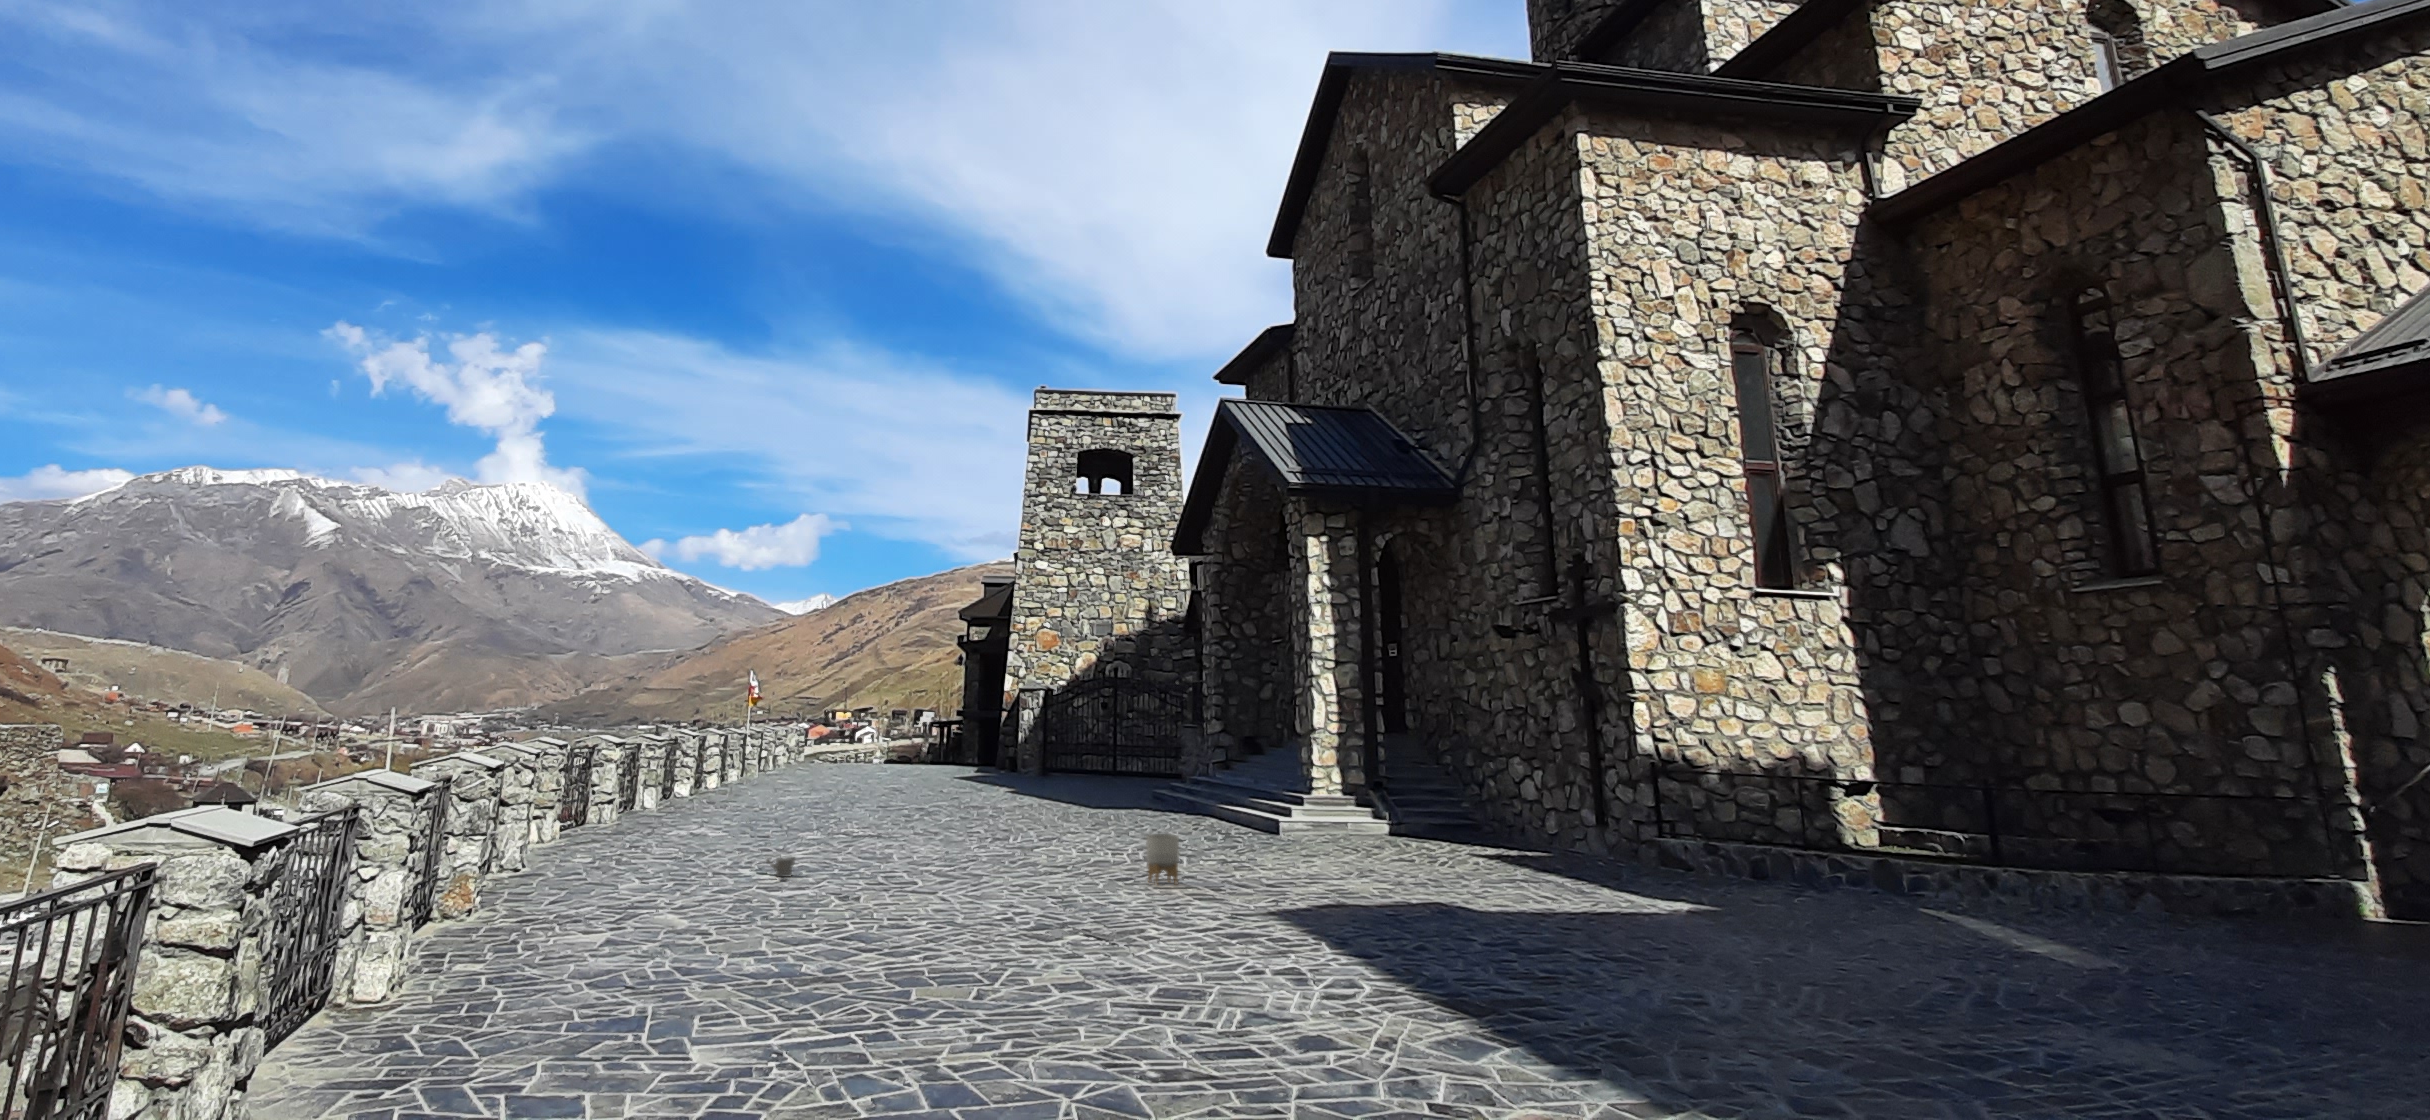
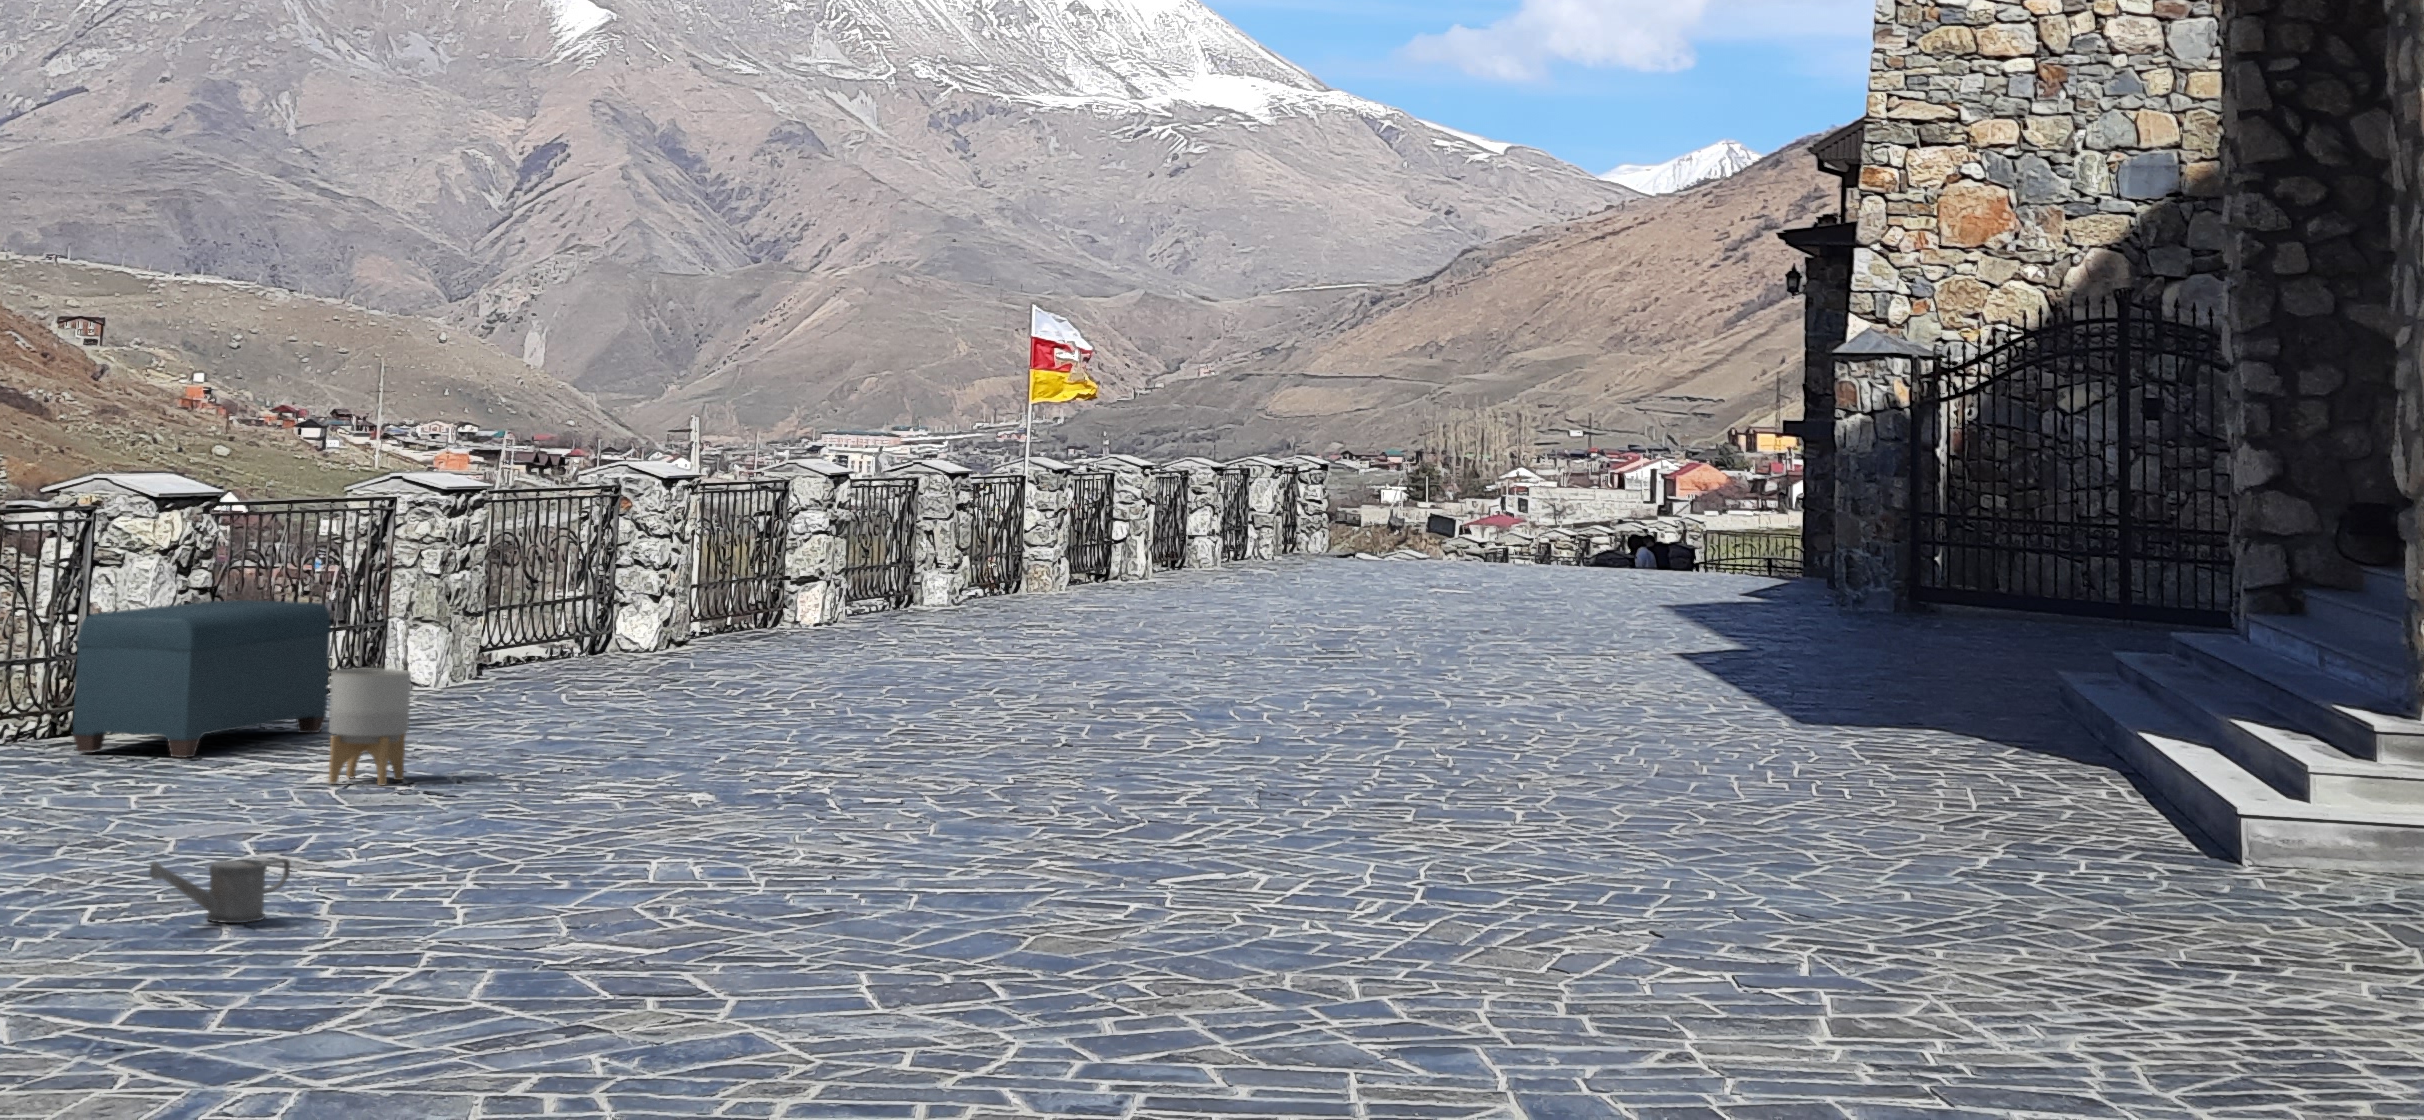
bench: none [577,784,643,839] -> present [73,600,331,758]
planter: present [1146,834,1179,884] -> present [329,668,411,786]

